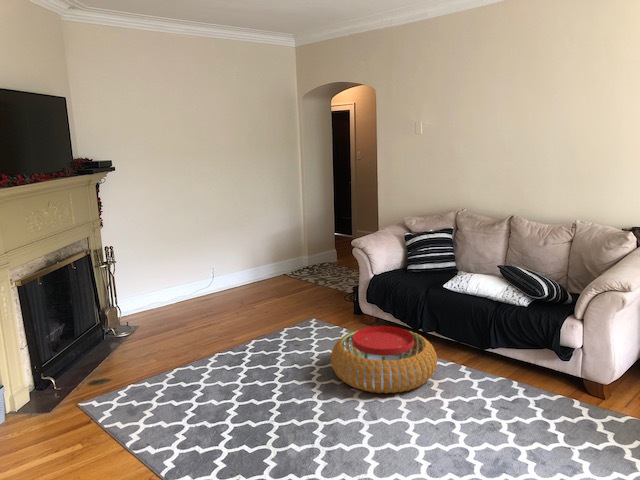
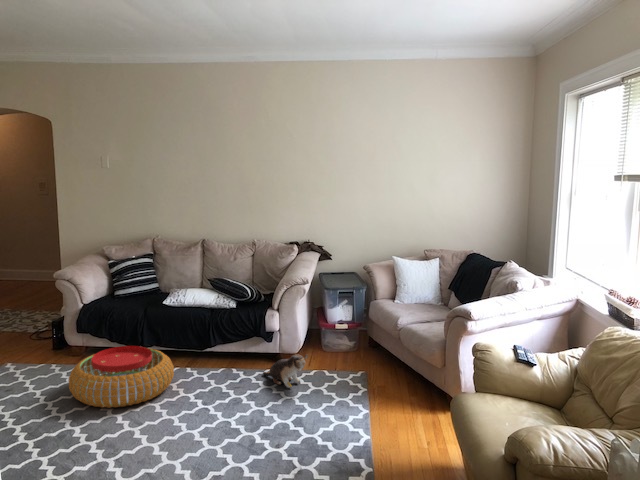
plush toy: none [547,388,606,431] -> present [263,354,308,388]

